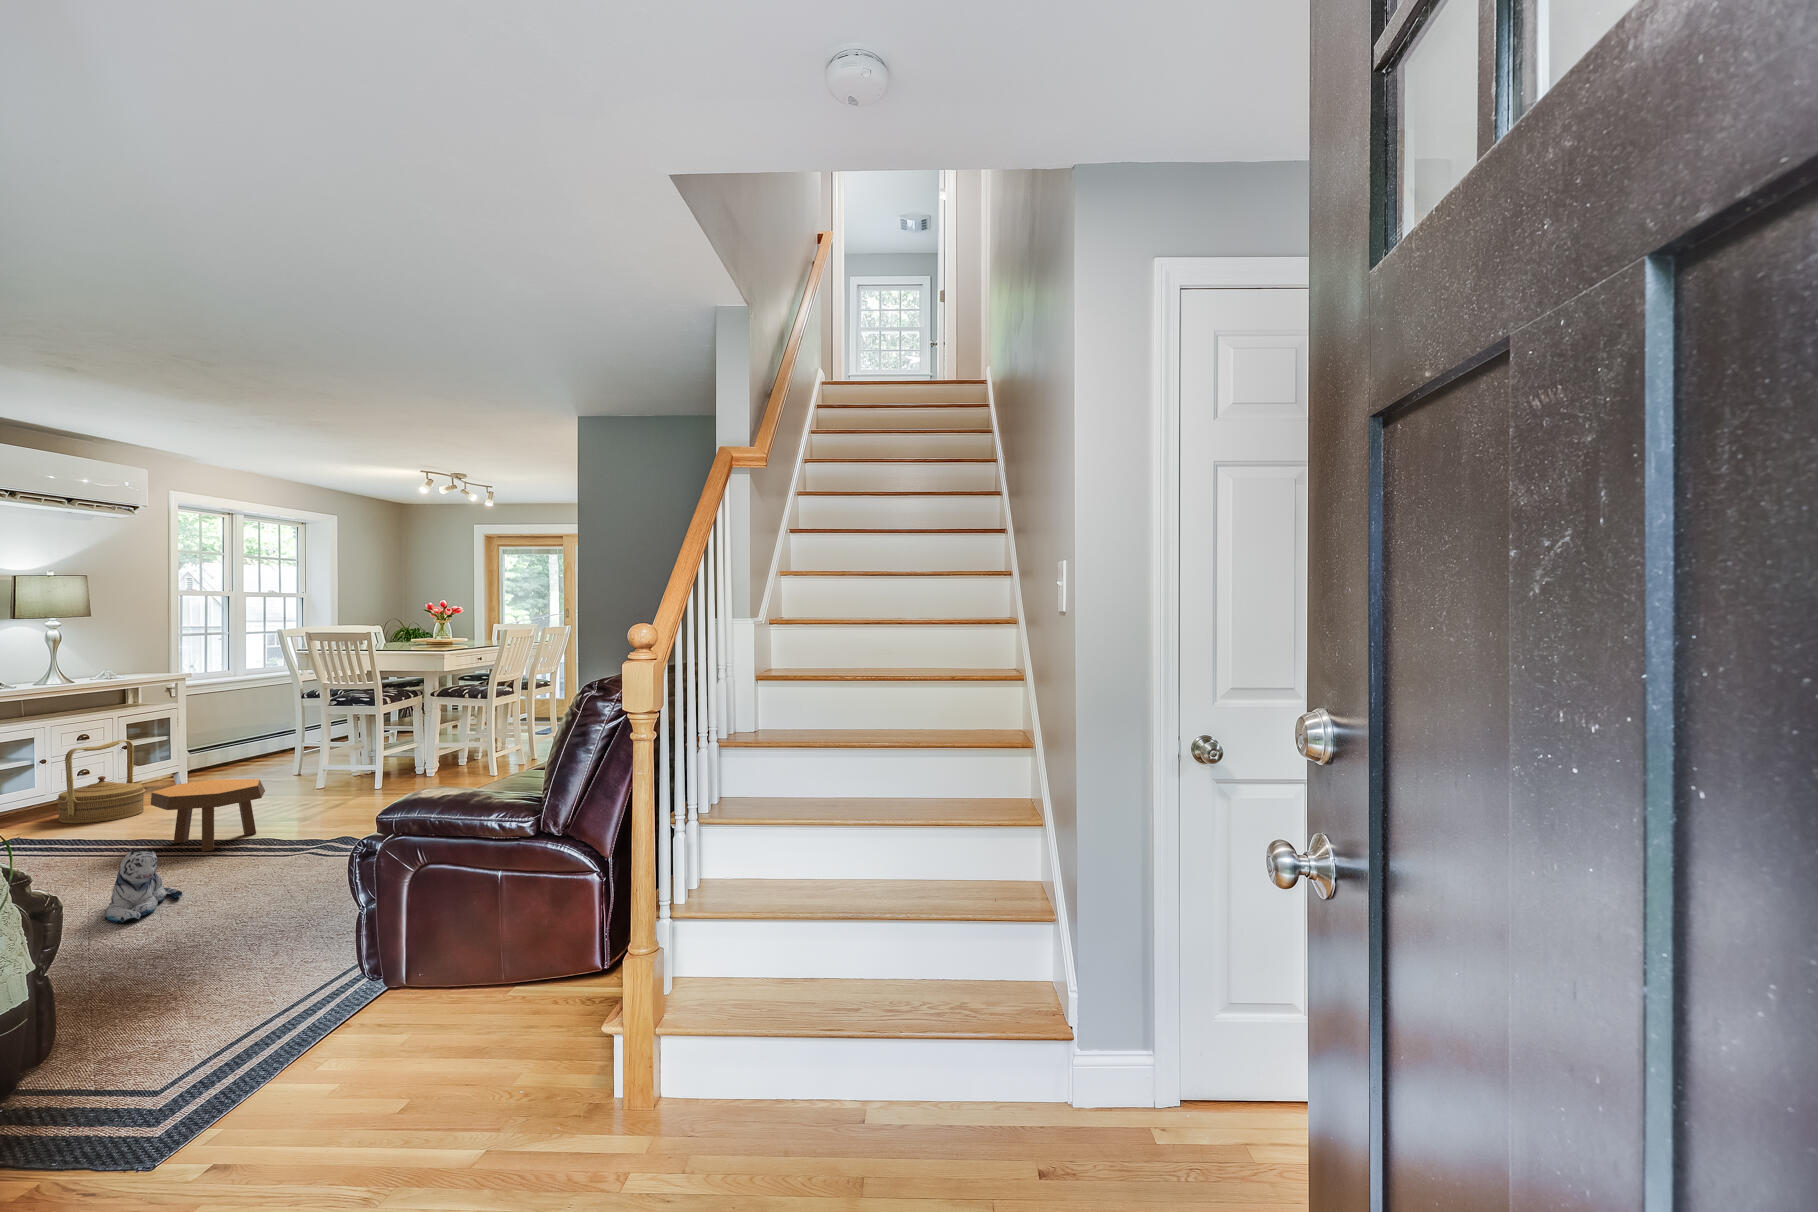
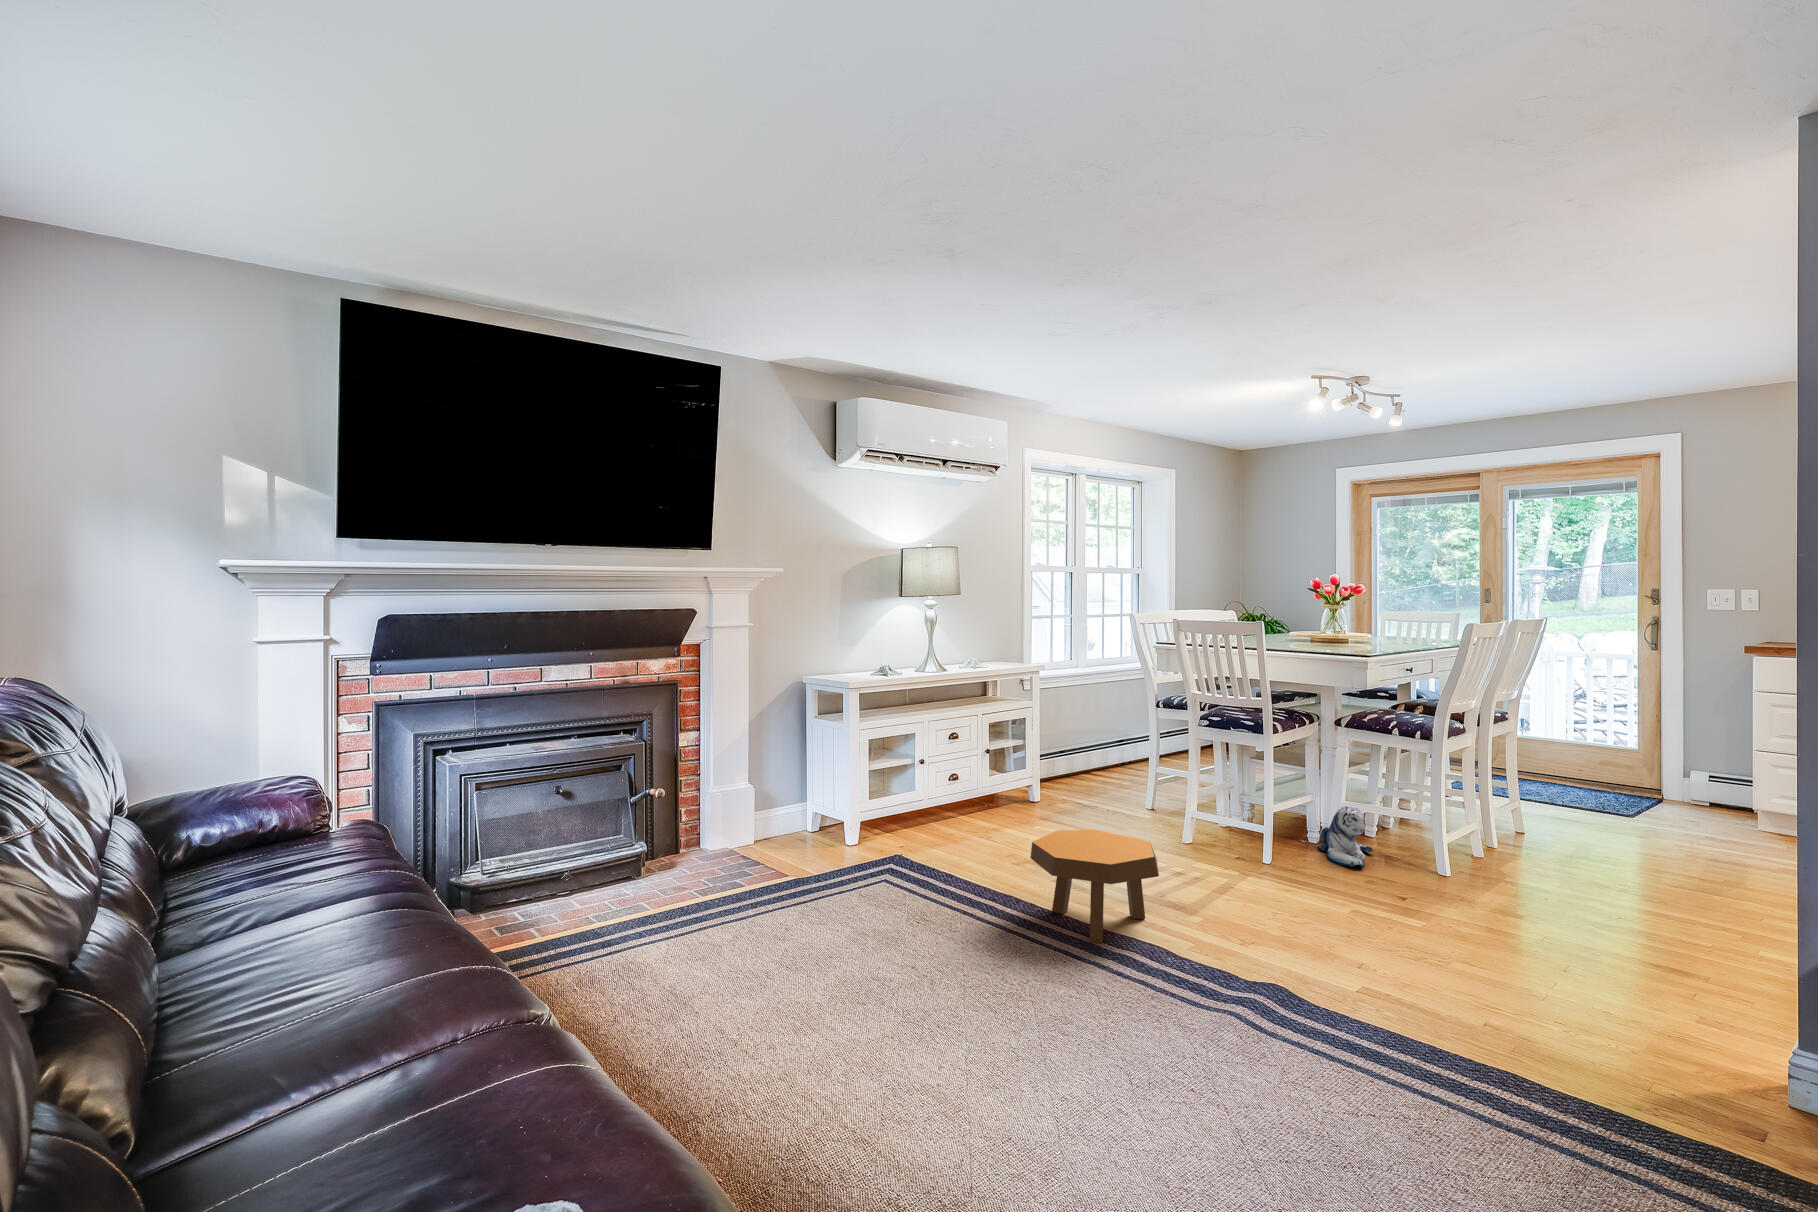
woven basket: present [56,740,145,824] -> none [930,746,1010,846]
plush toy: present [105,851,182,923] -> present [1318,806,1372,867]

